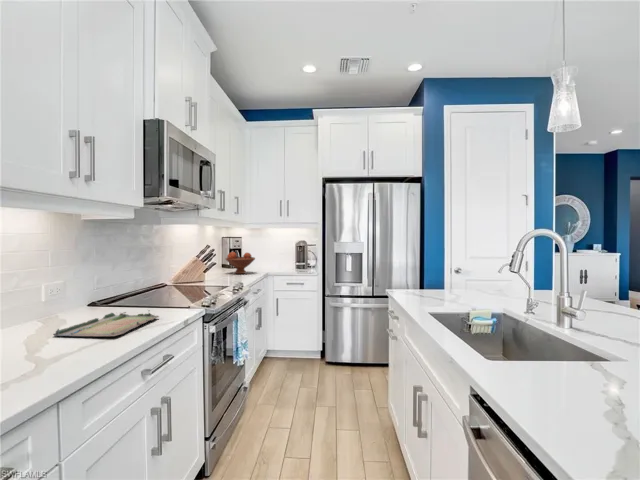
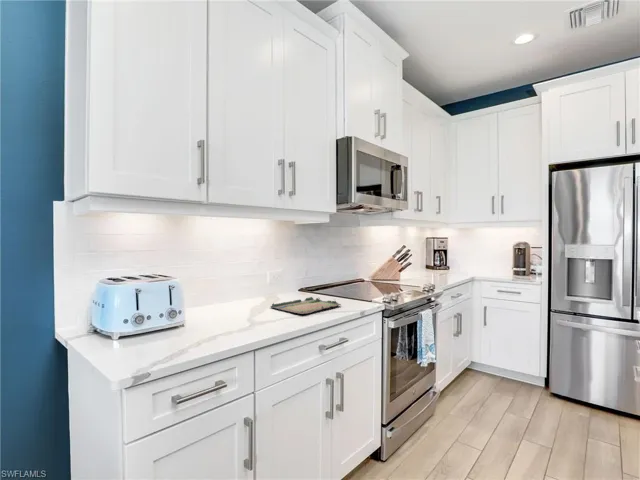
fruit bowl: present [226,252,255,274] -> none [427,253,459,276]

